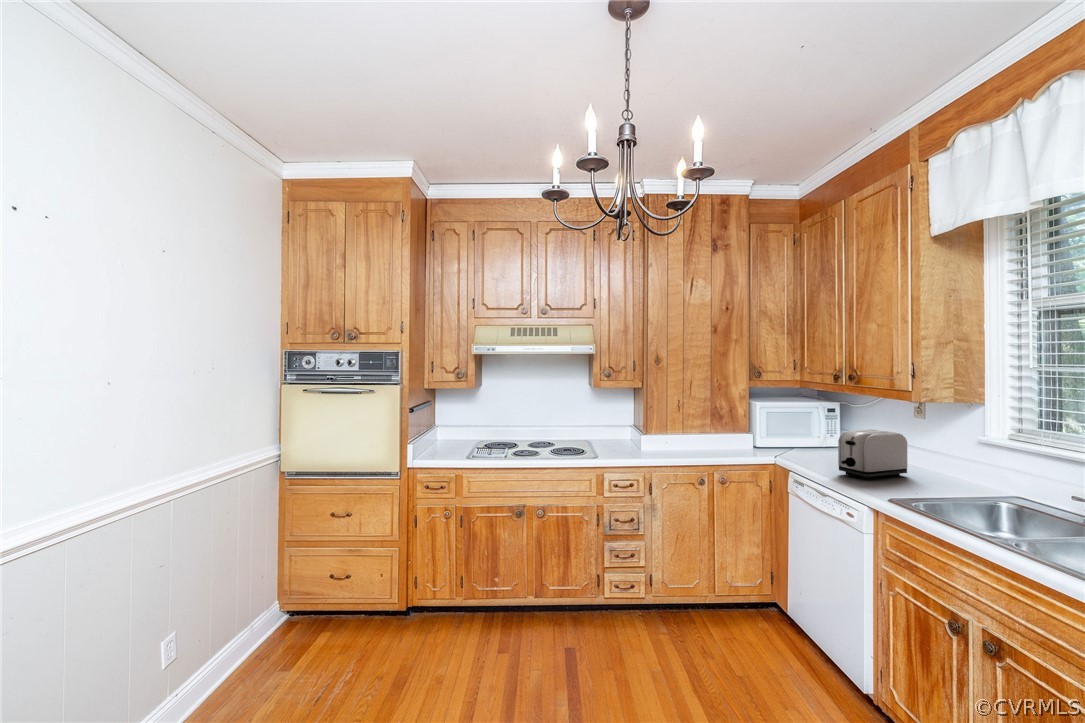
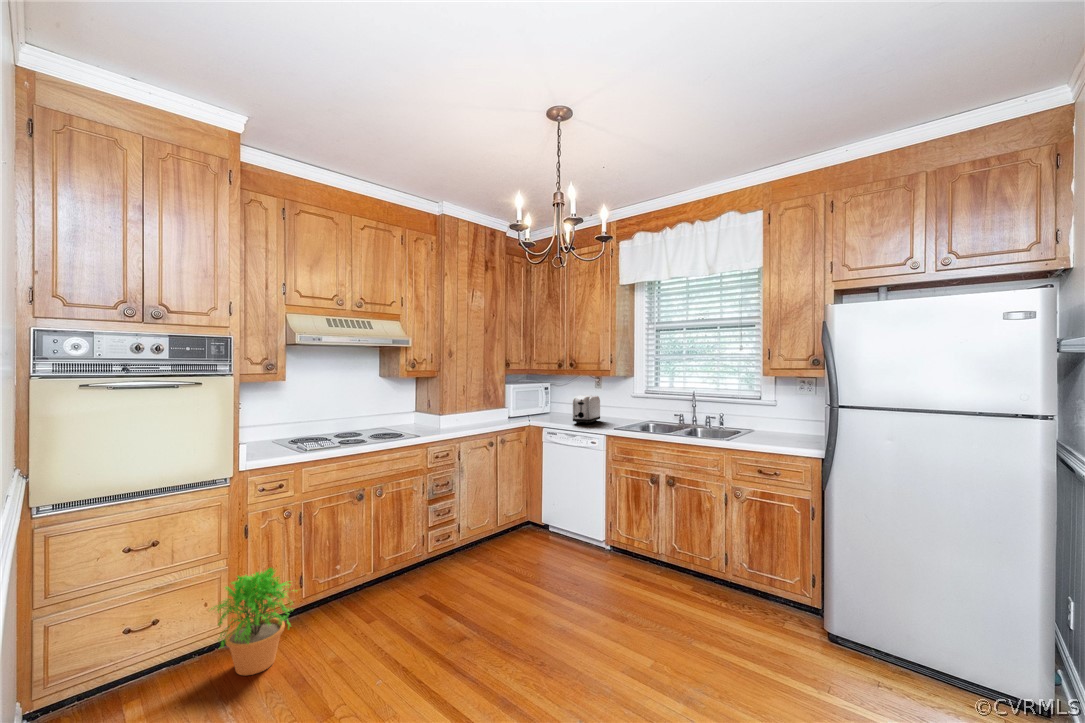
potted plant: none [363,558,424,652] -> present [211,568,291,675]

